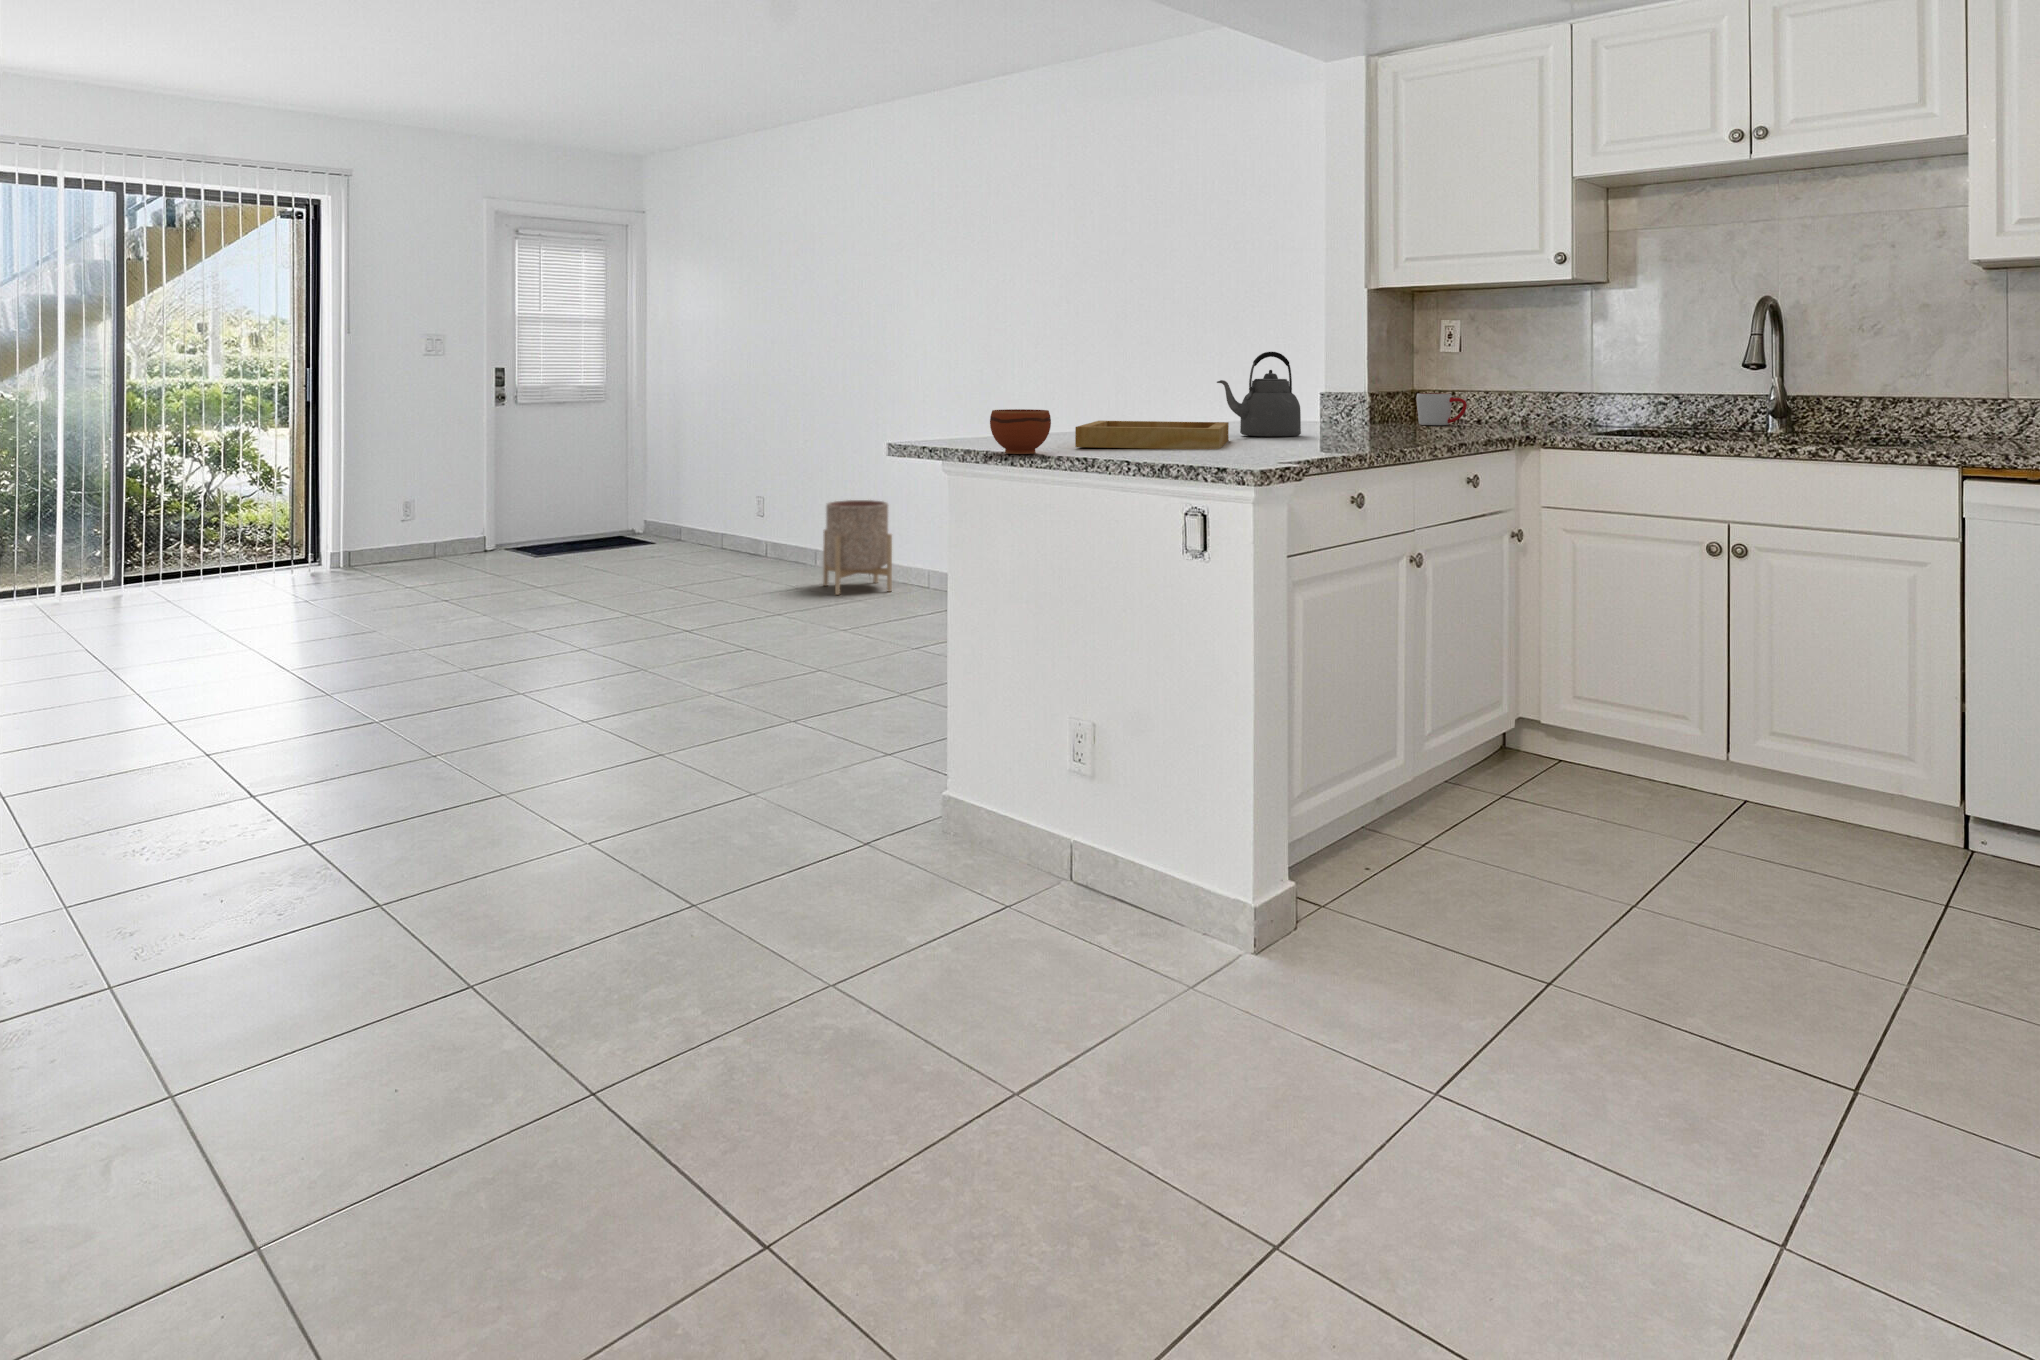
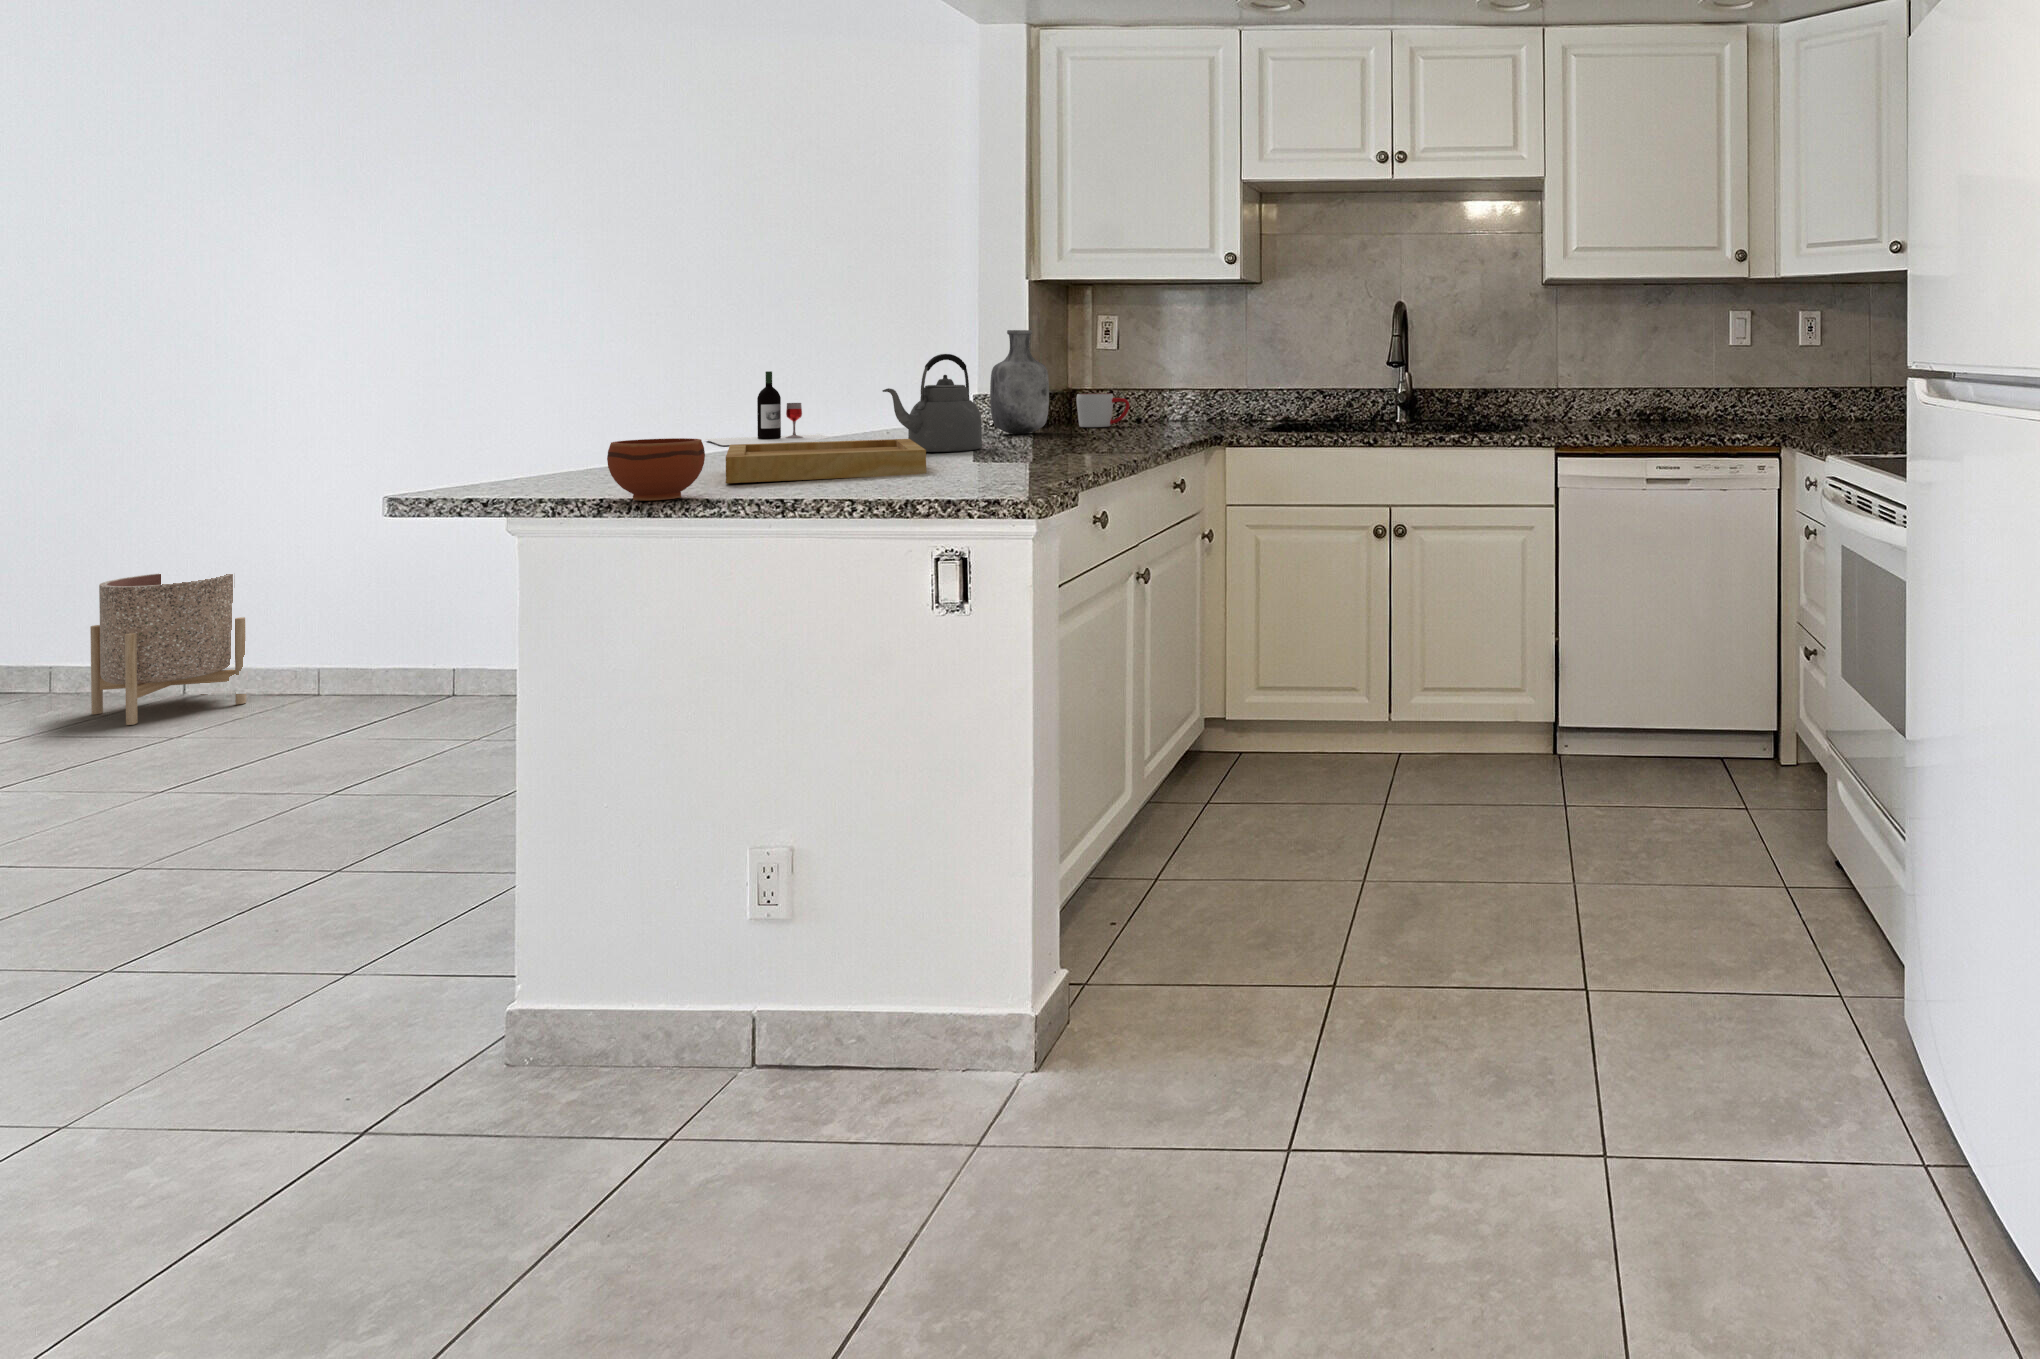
vase: none [1331,332,1383,427] -> present [990,330,1049,434]
wine bottle: none [1125,369,1217,427] -> present [706,371,828,445]

